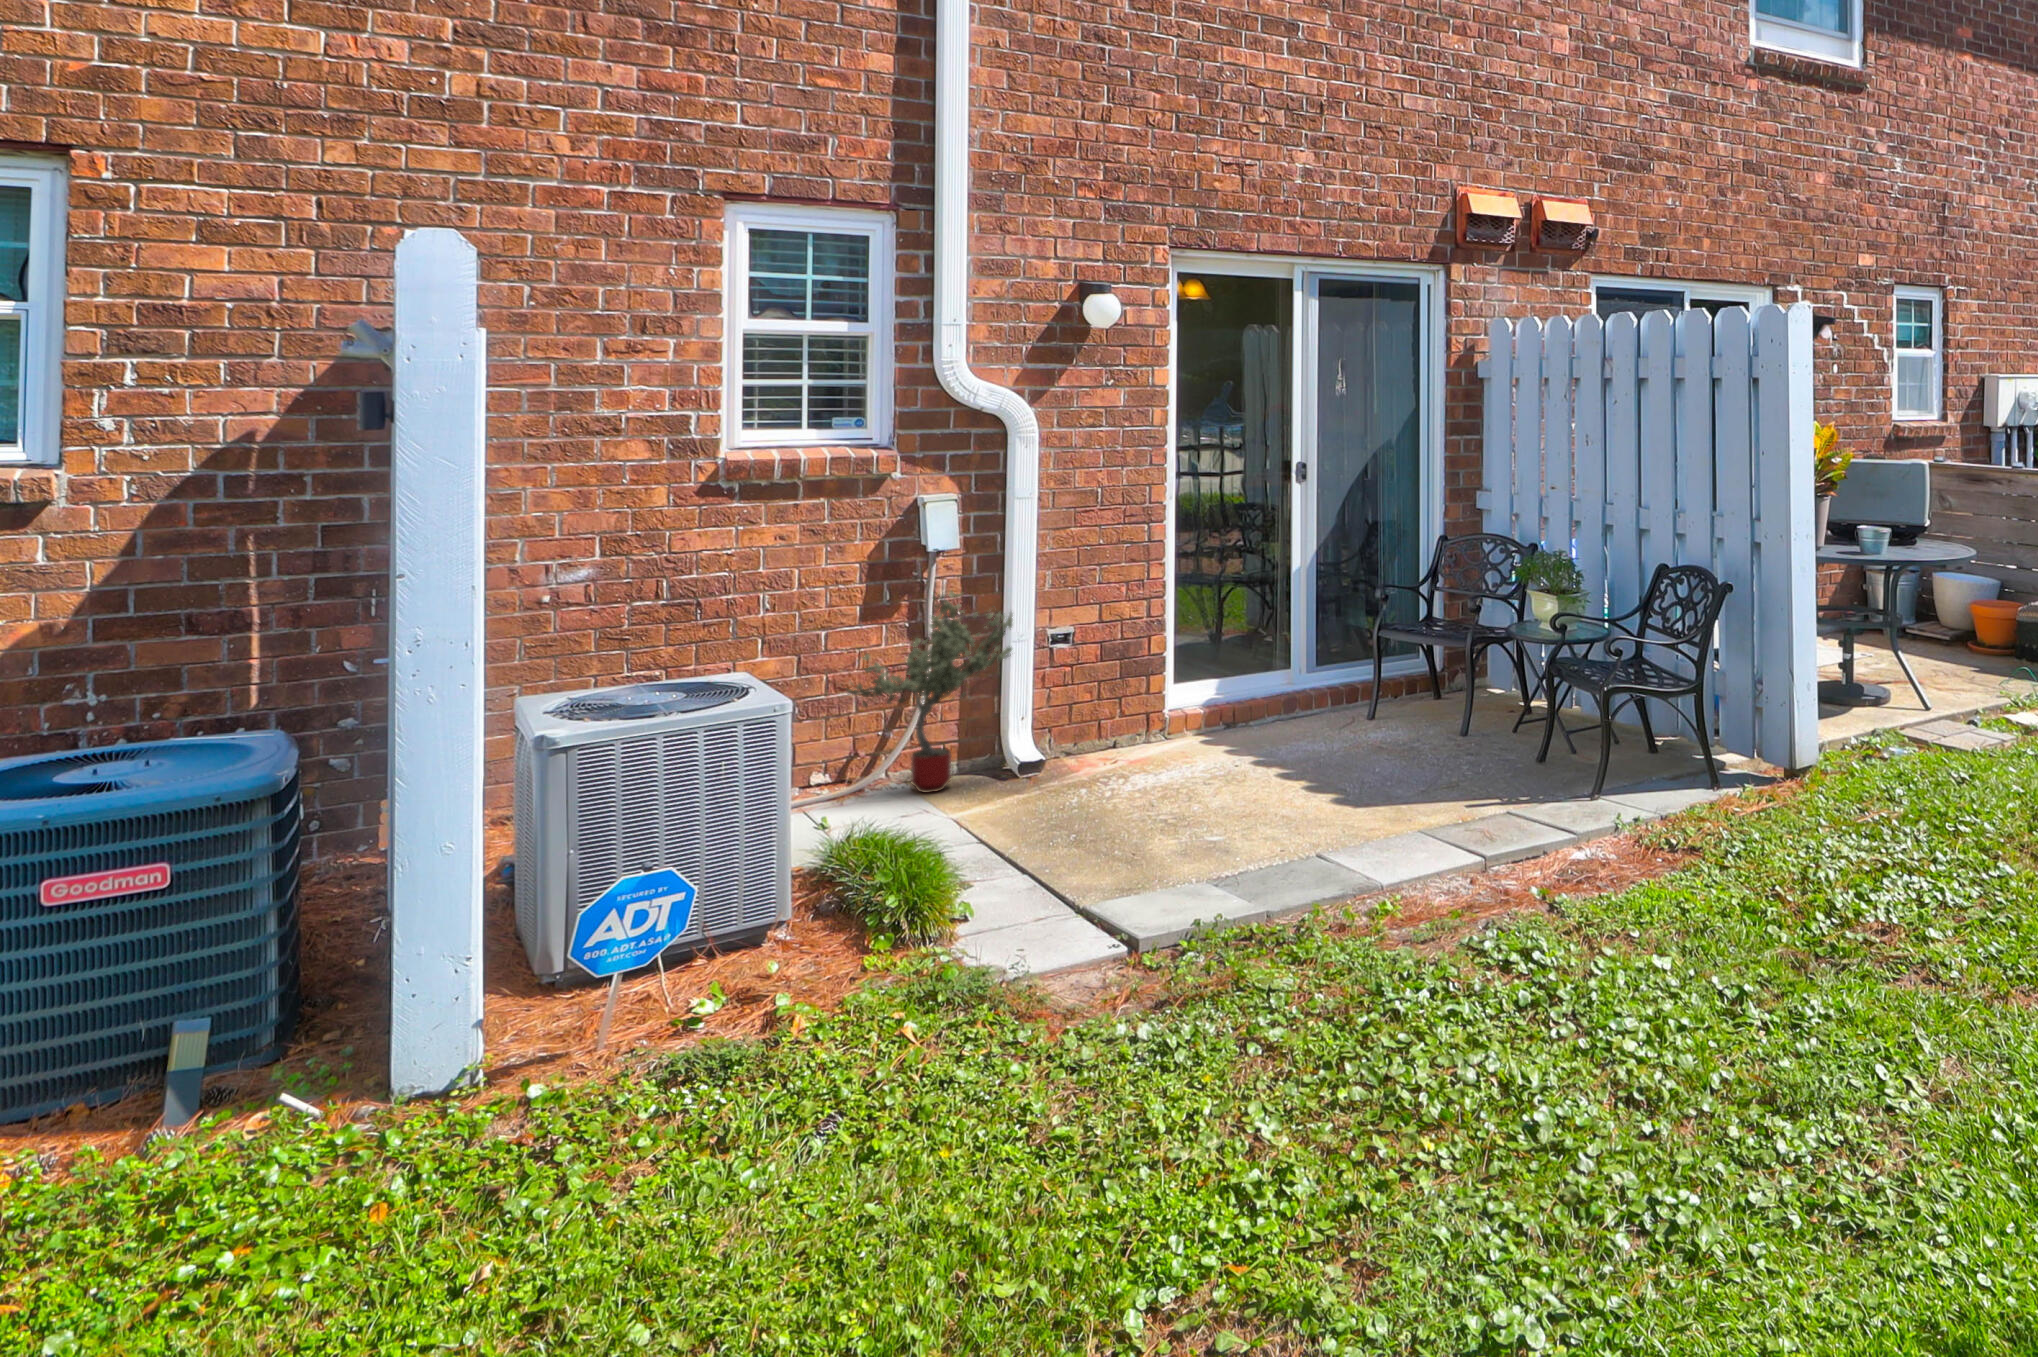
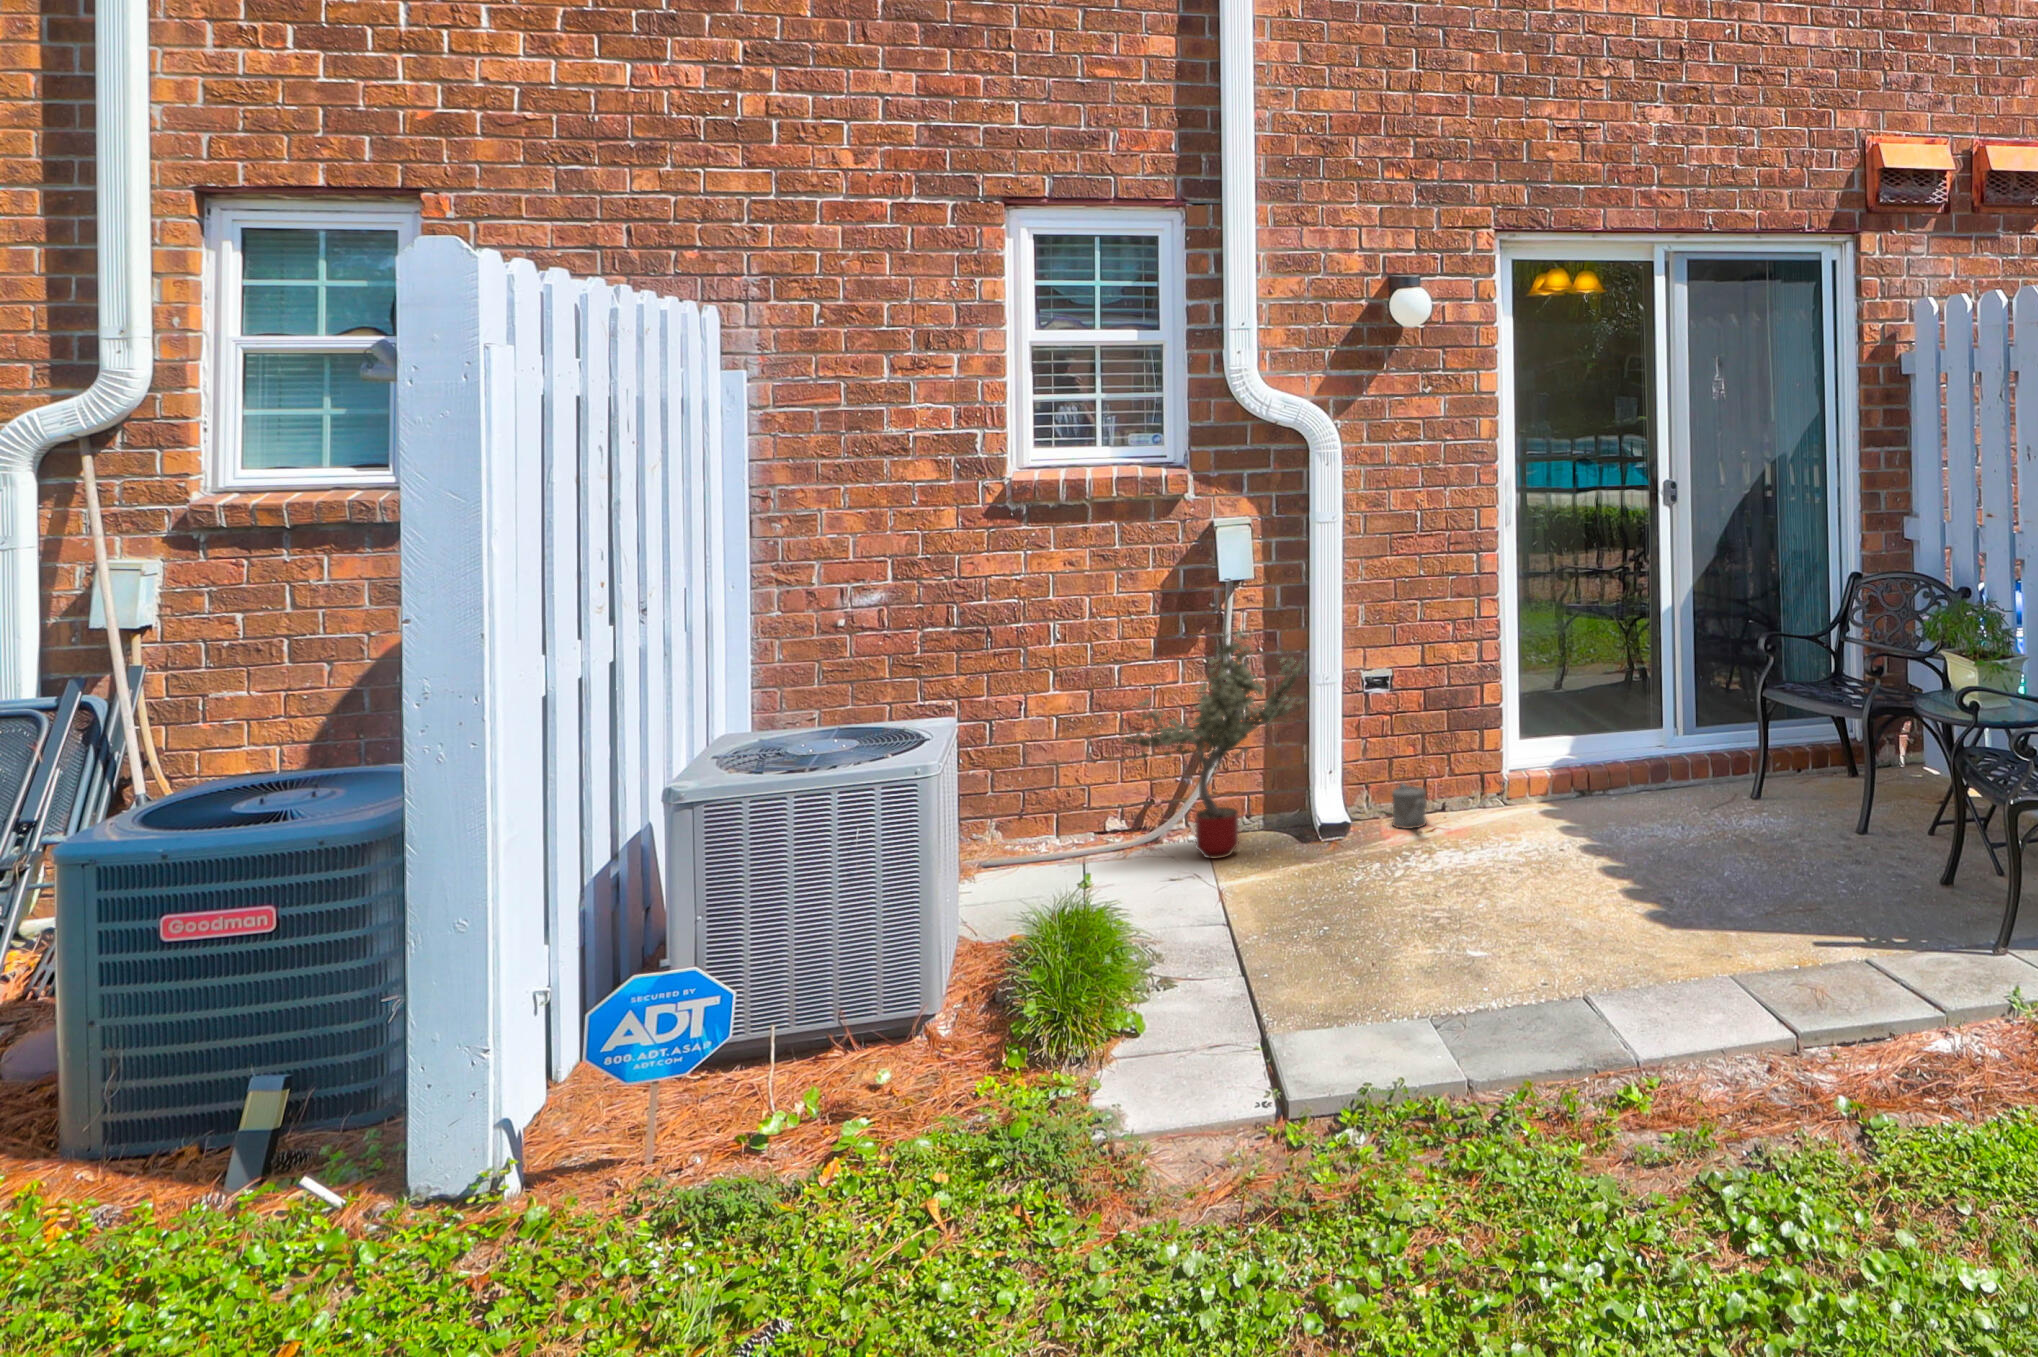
watering can: none [1076,720,1116,758] -> present [1392,783,1427,829]

